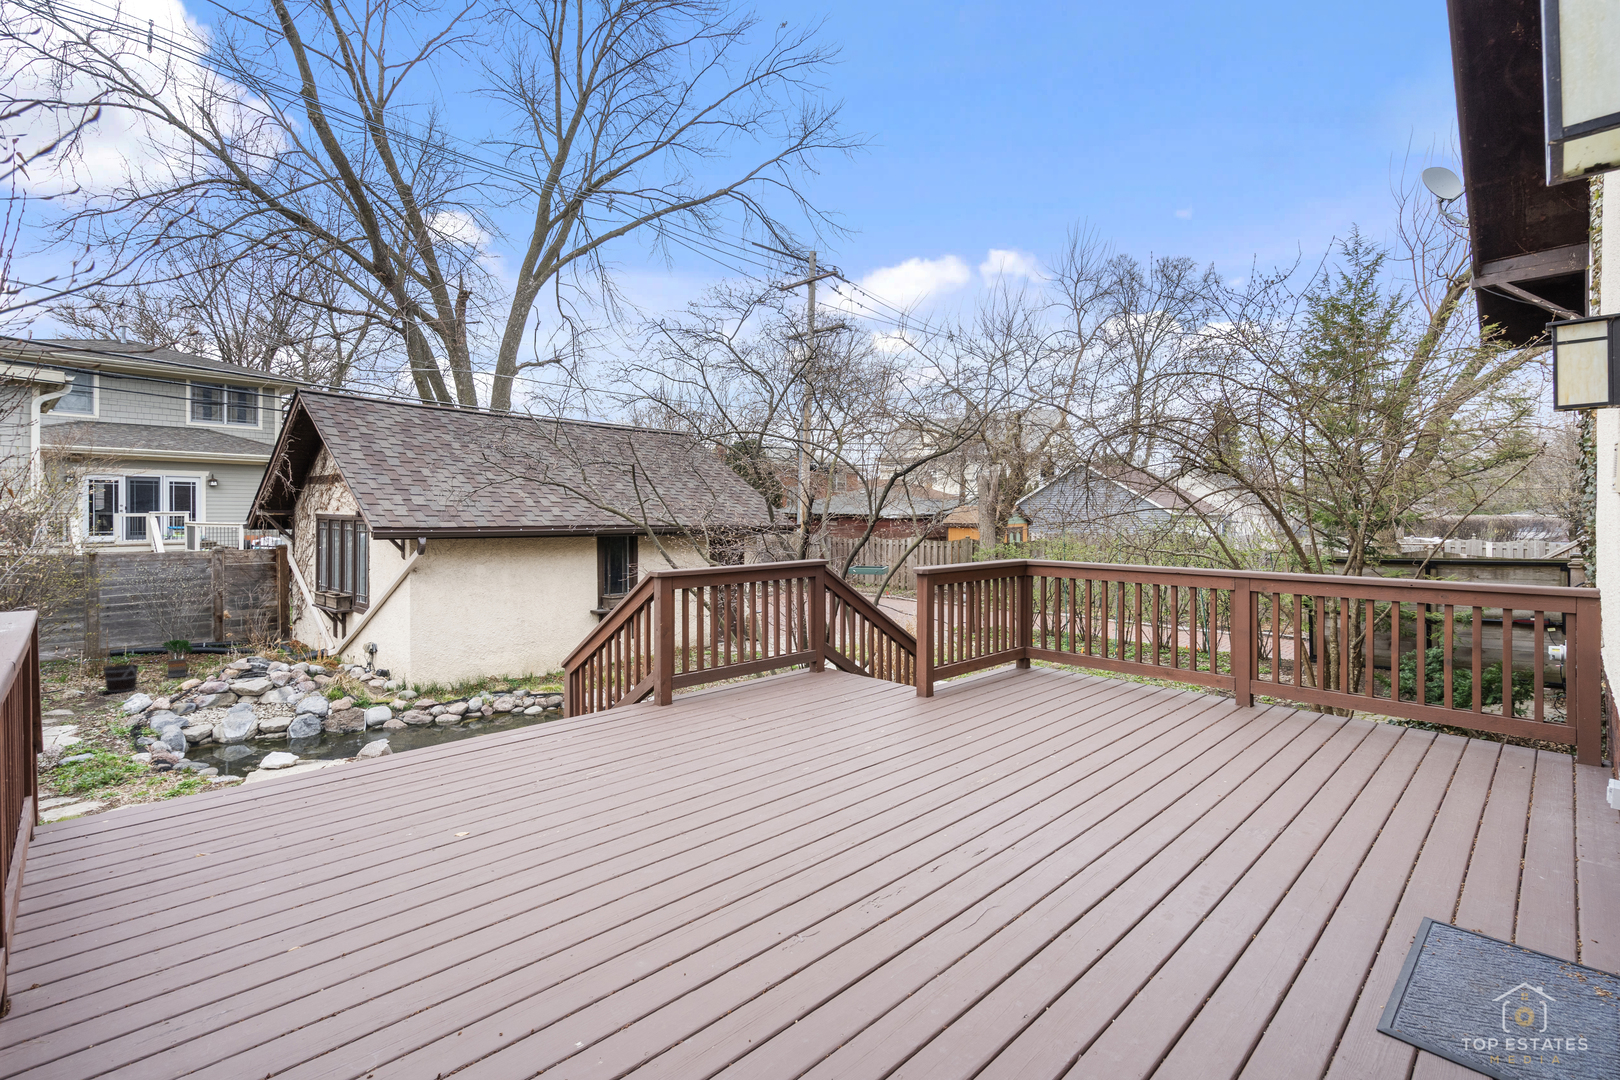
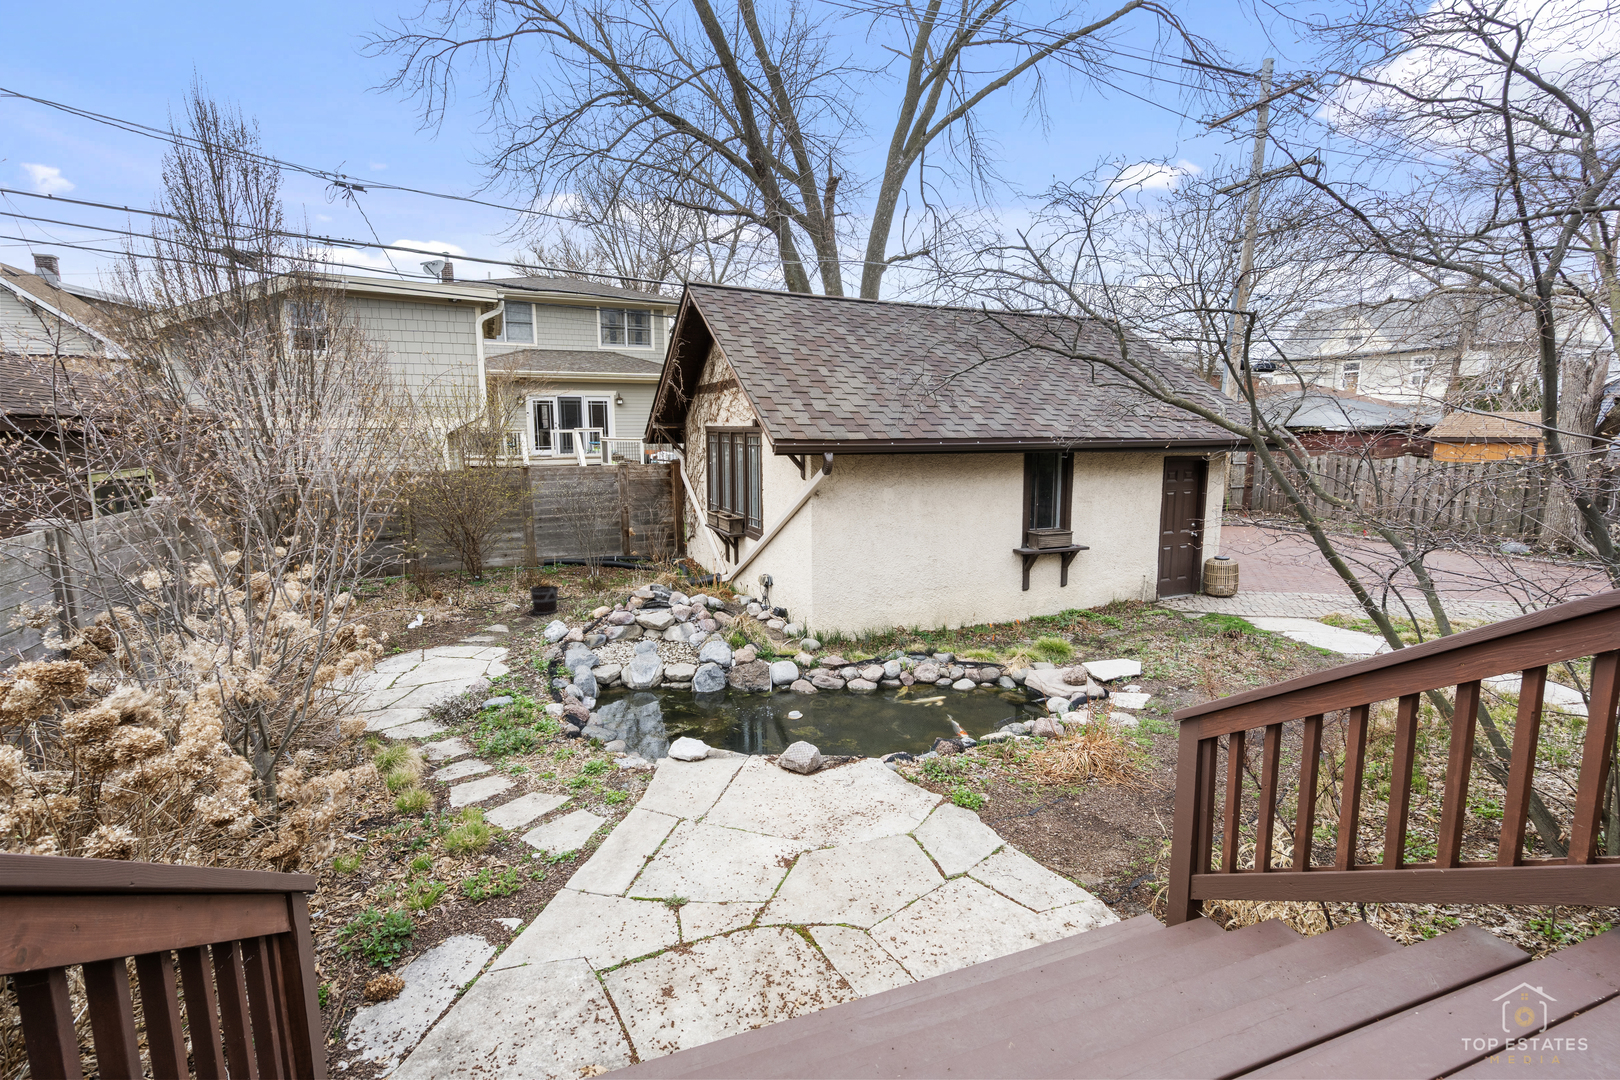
potted tree: present [162,640,193,678] -> none [577,559,605,599]

